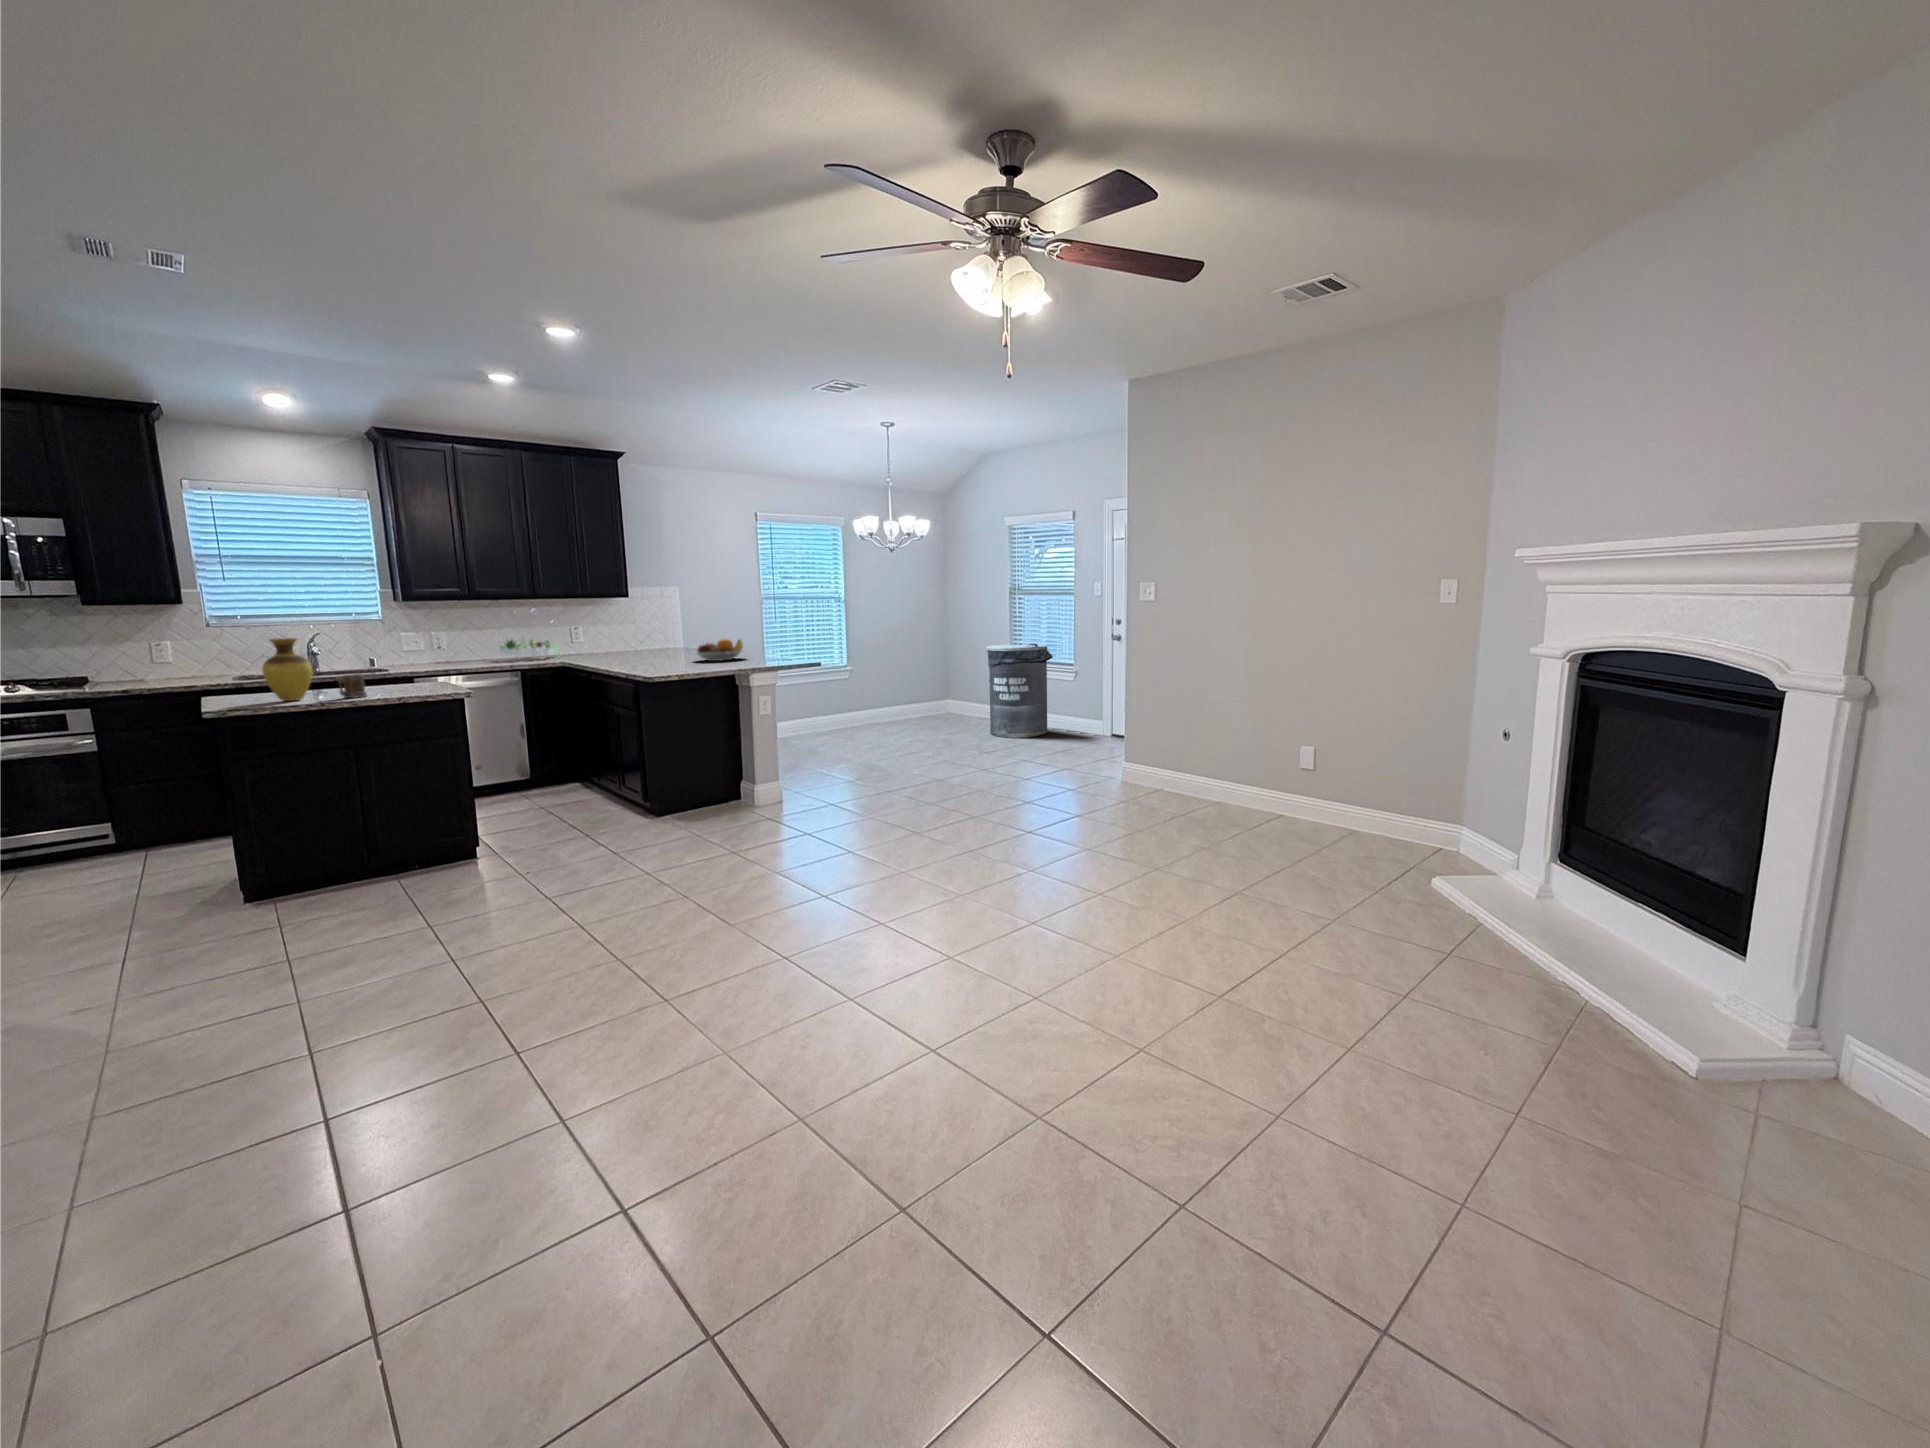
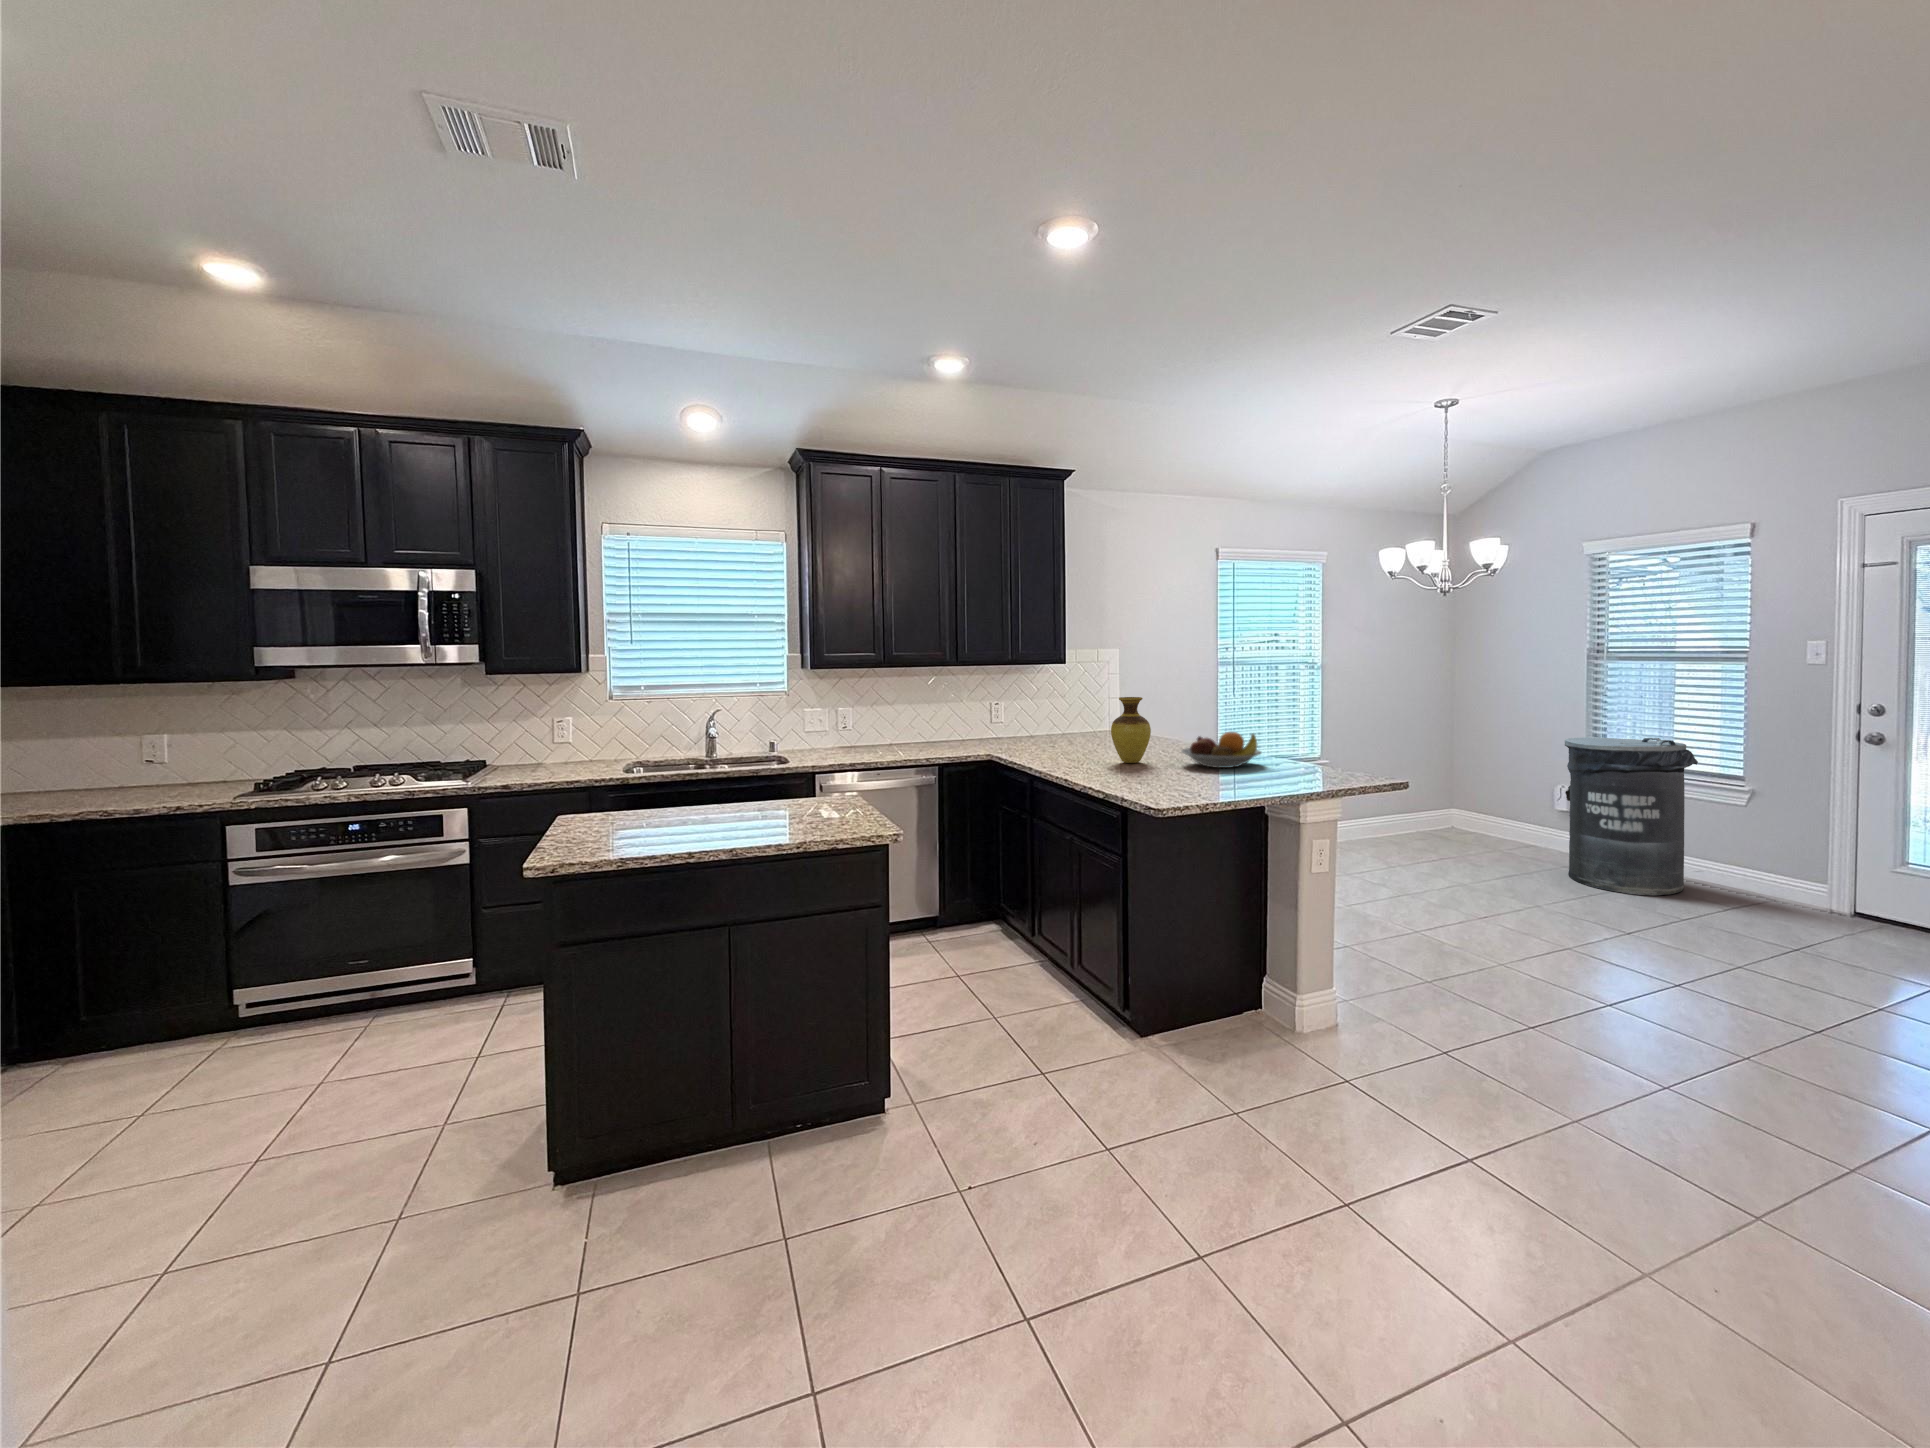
vase: present [262,638,312,701] -> present [1111,697,1151,763]
succulent plant: present [499,639,560,657] -> none [910,713,983,744]
mug: present [338,674,367,698] -> none [714,796,753,838]

